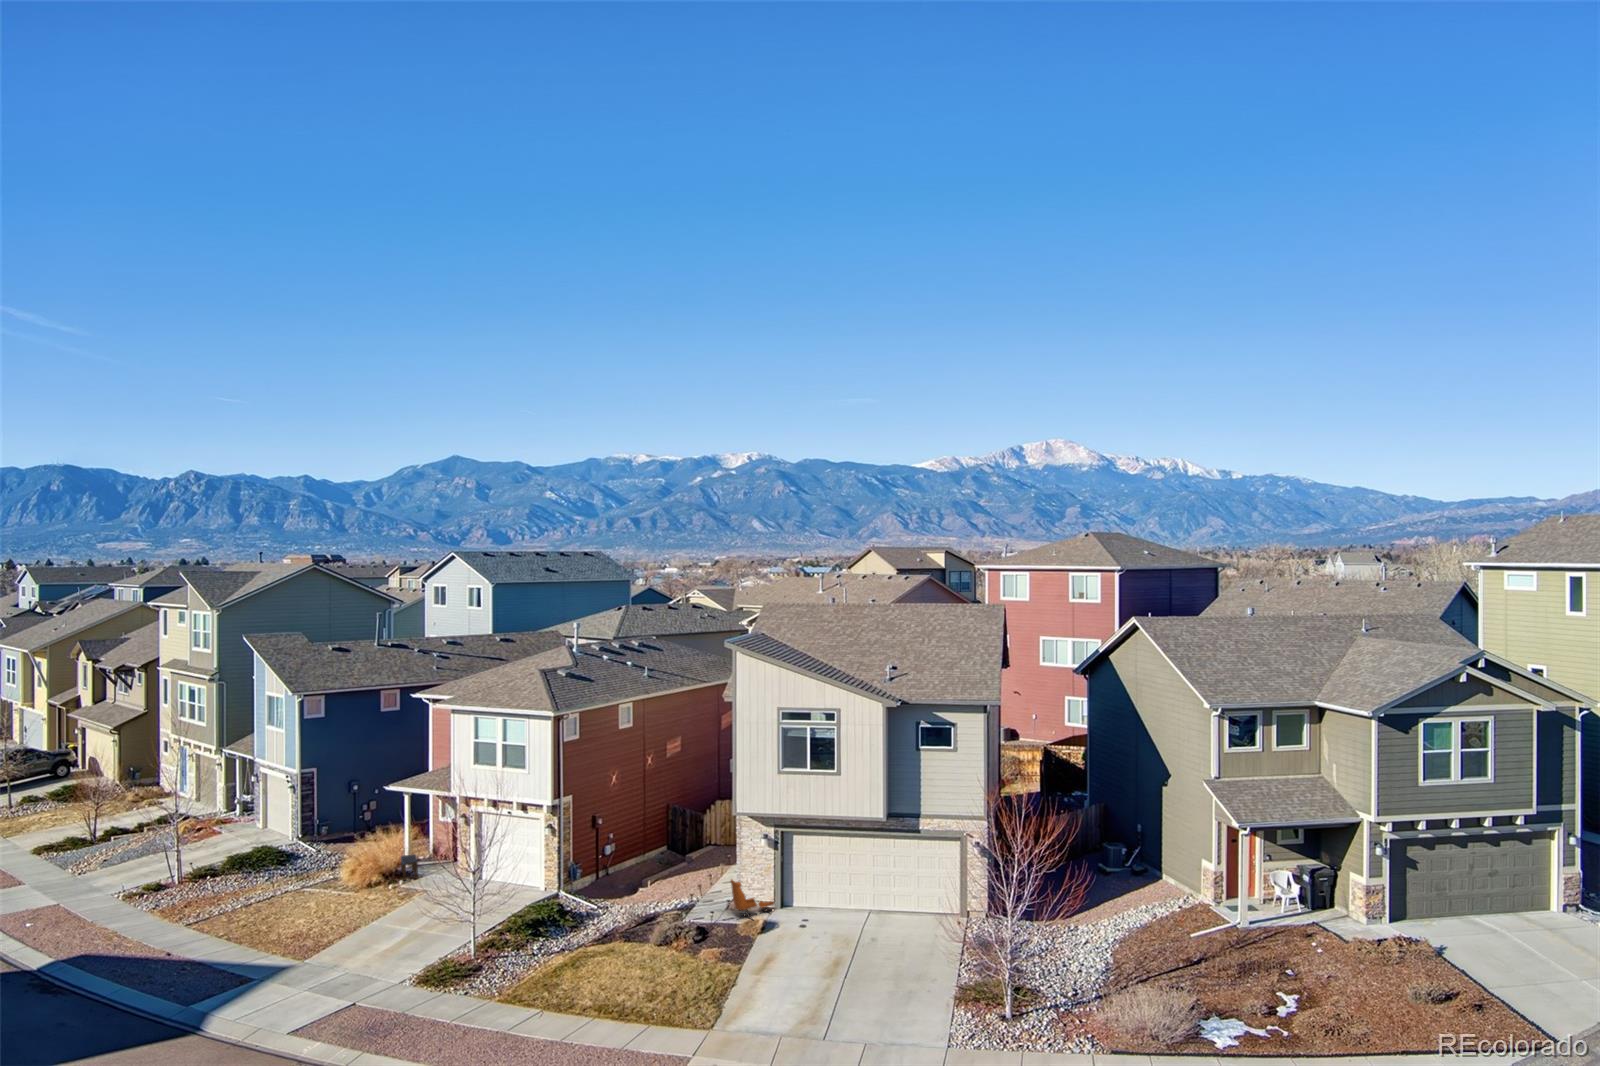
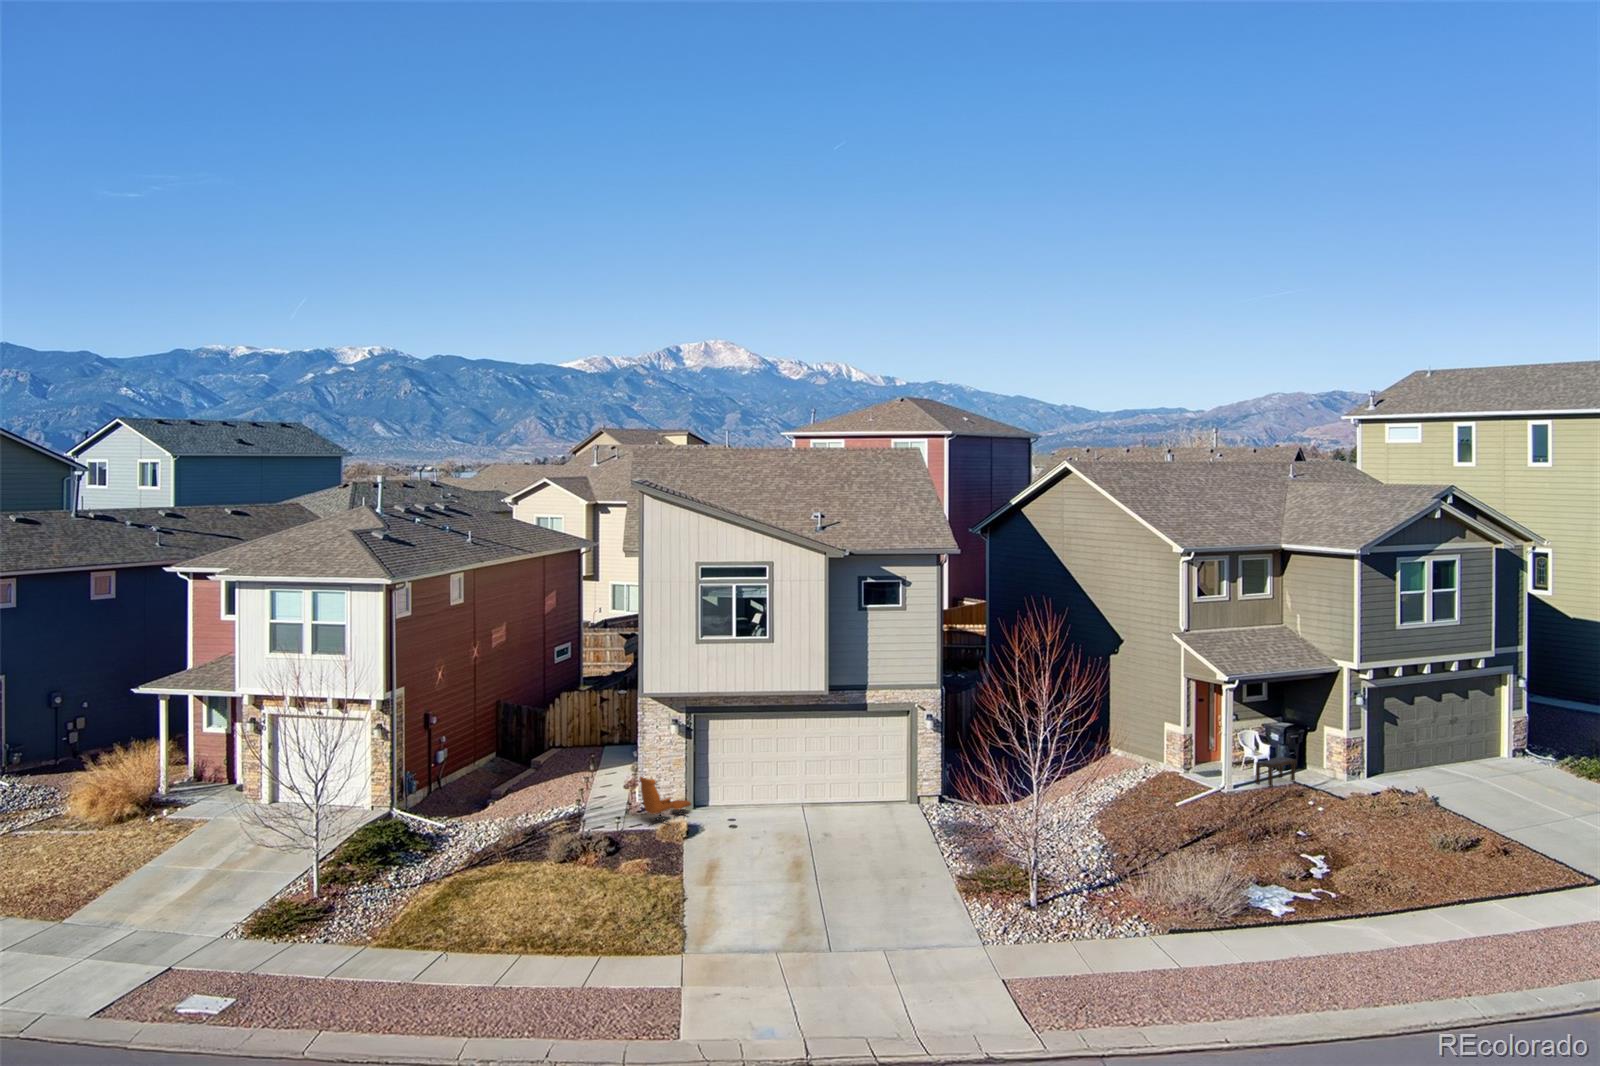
bench: present [401,854,418,881] -> present [1255,757,1297,787]

